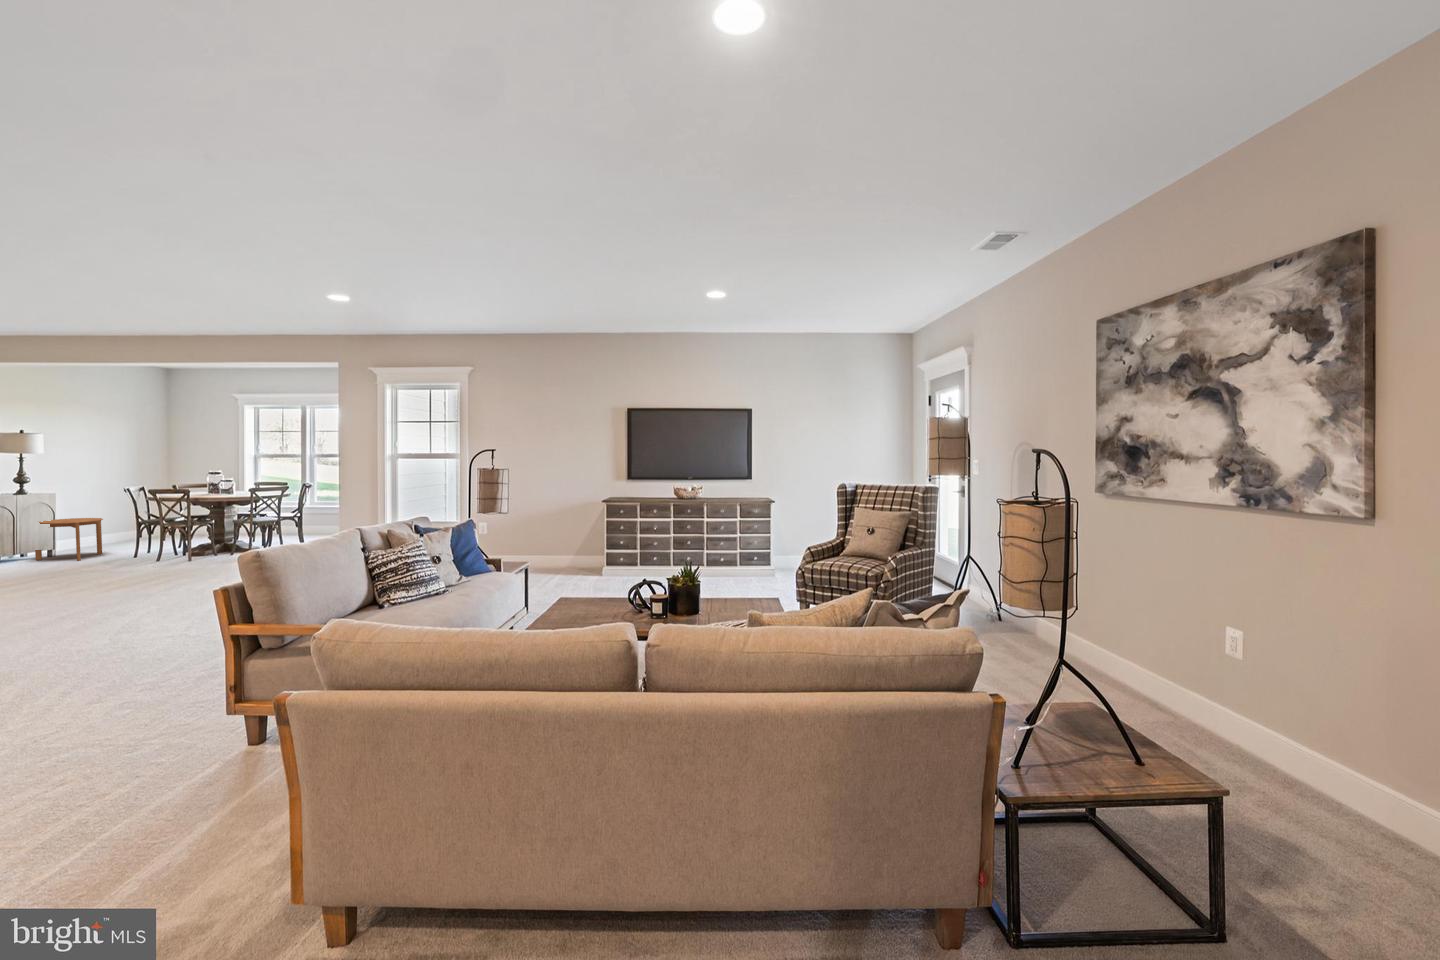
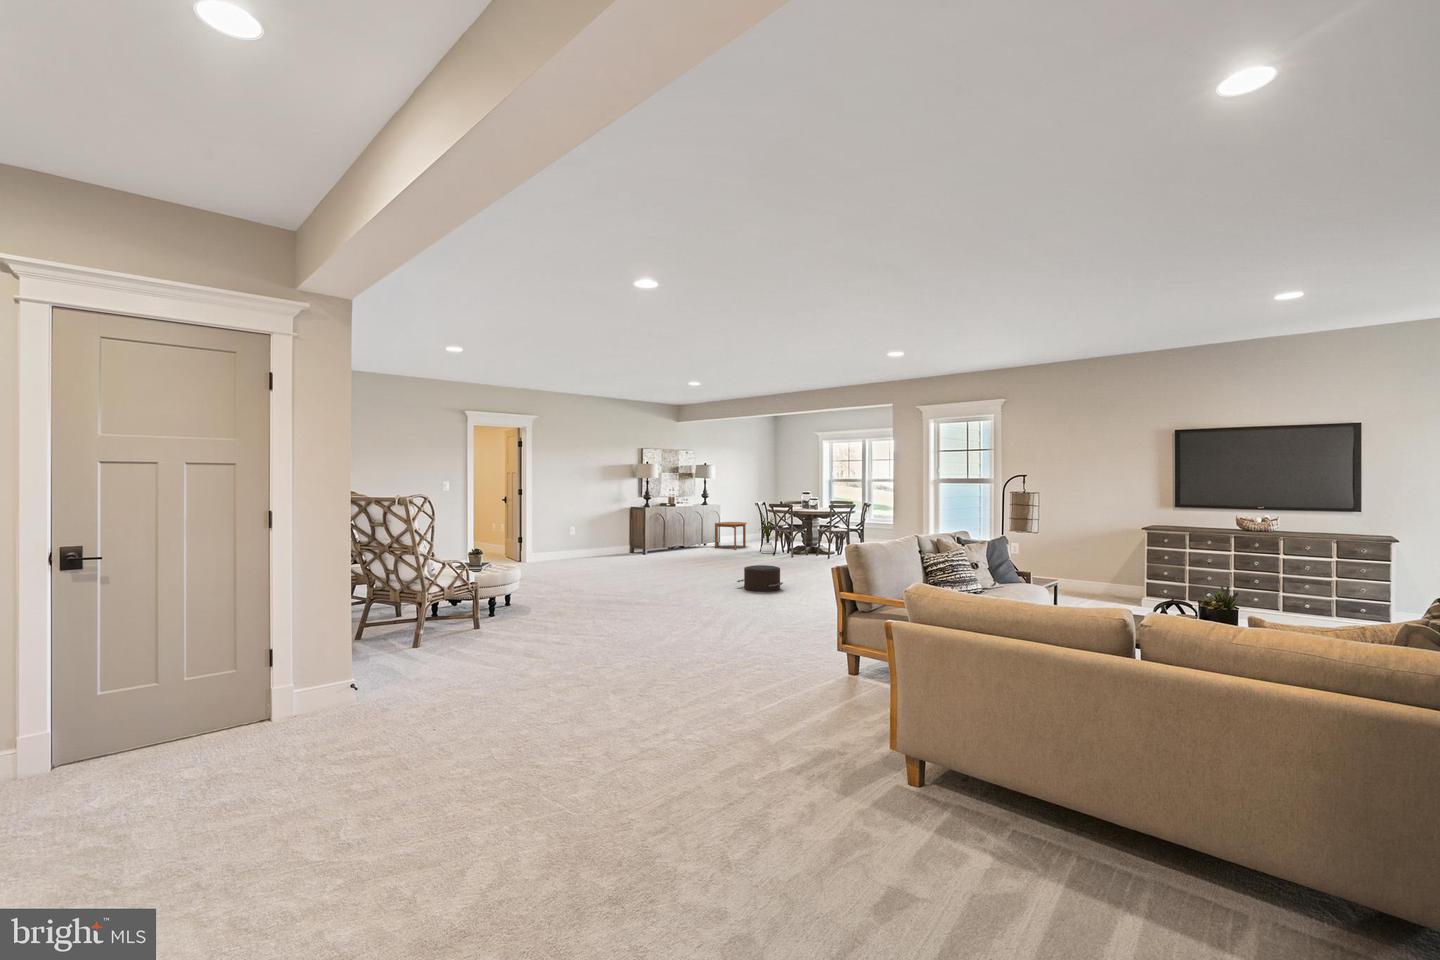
house plant: none [122,500,161,562] -> present [761,513,777,554]
pouf: none [57,584,157,628] -> present [737,565,783,591]

